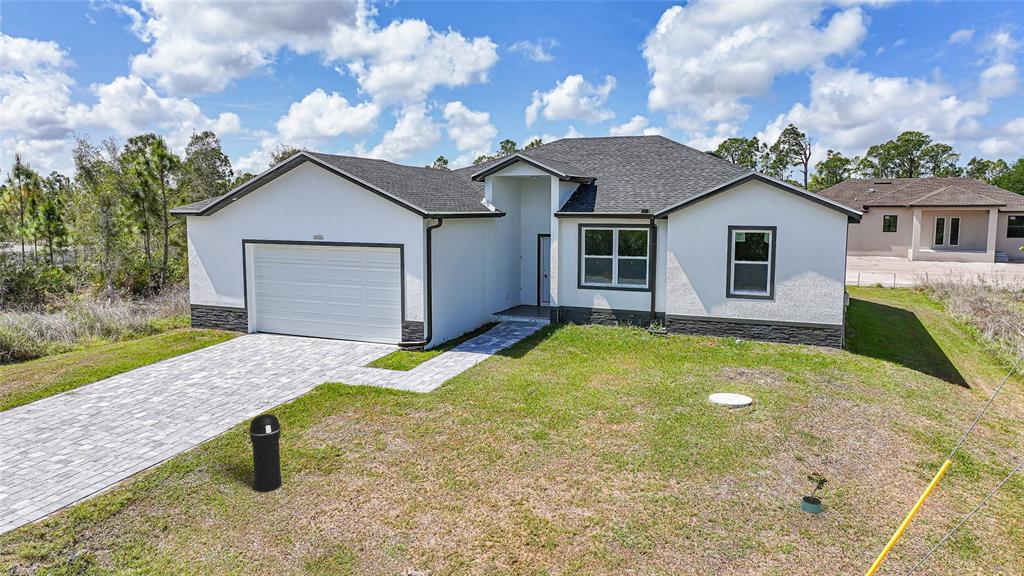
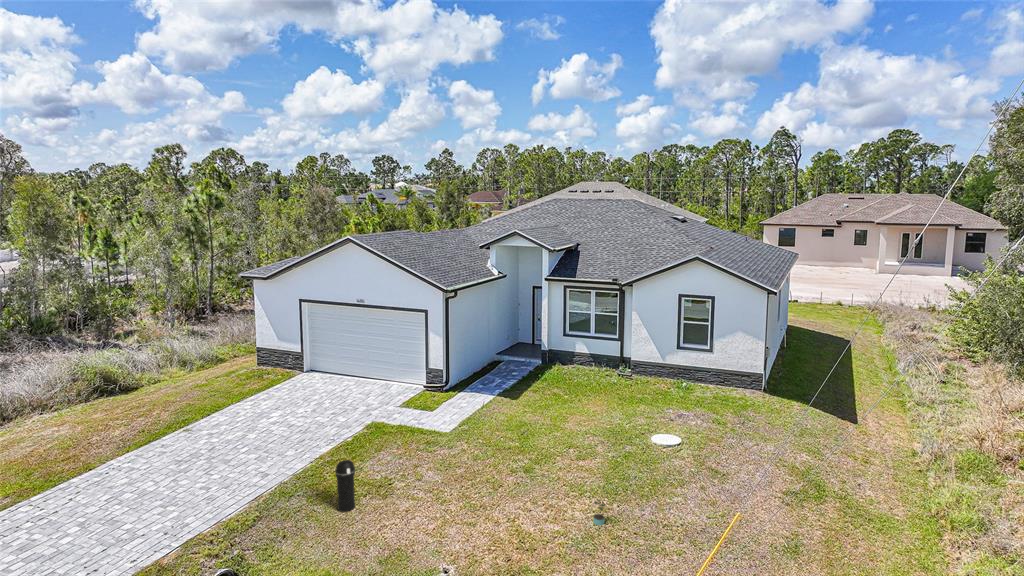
potted plant: present [798,454,832,513] -> present [591,488,605,525]

